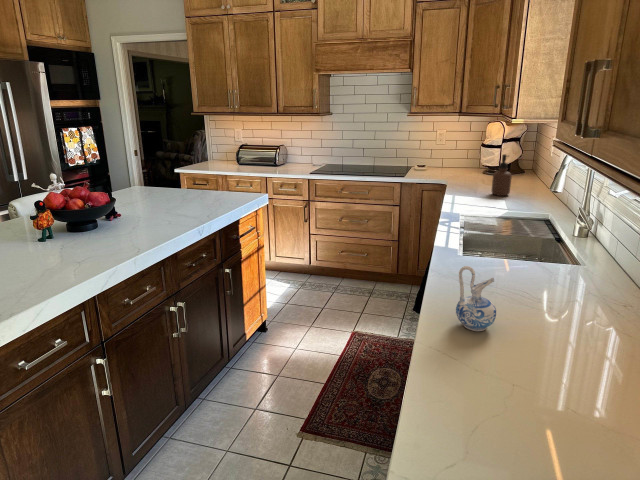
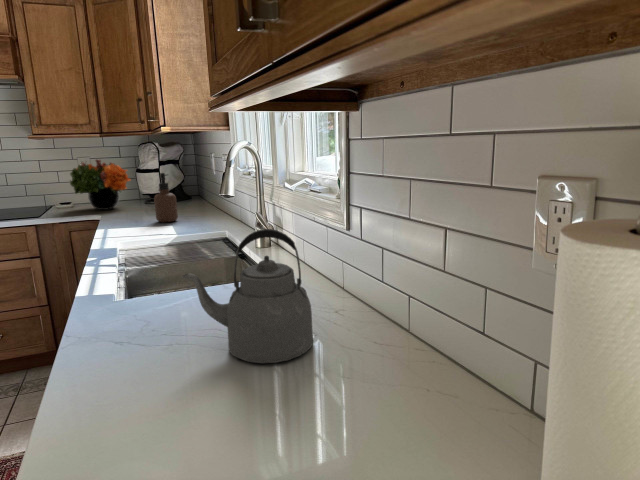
flower arrangement: none [428,133,476,174] -> present [70,159,130,210]
kettle: none [510,238,599,327] -> present [181,229,313,363]
ceramic pitcher: present [456,266,496,331] -> none [86,307,174,425]

